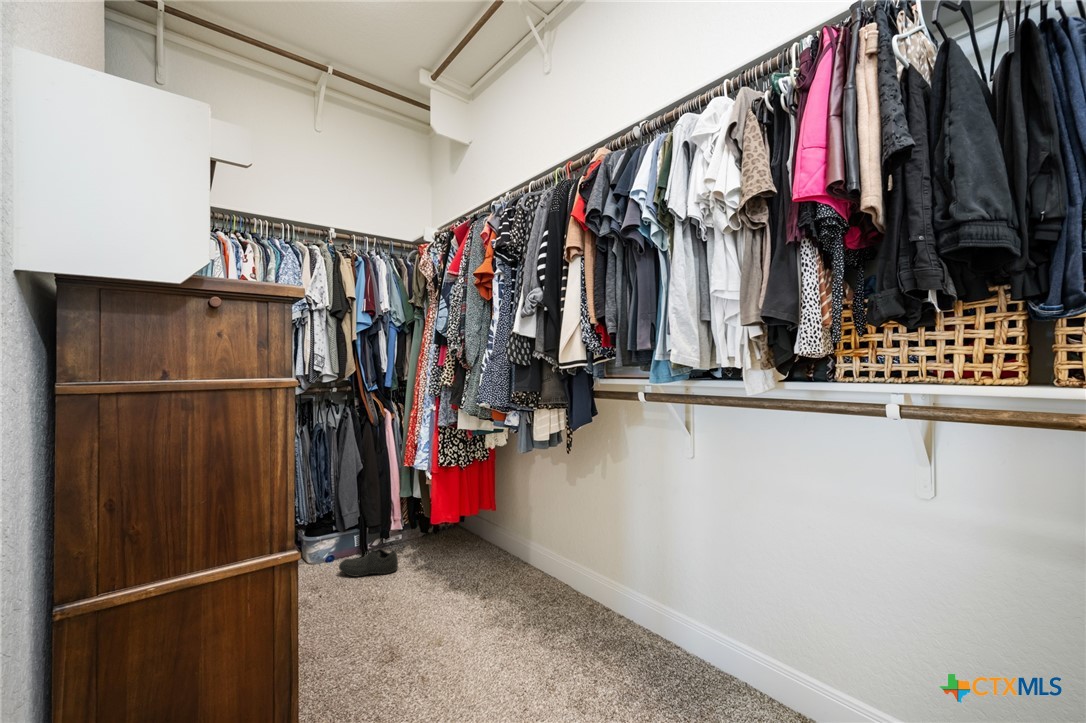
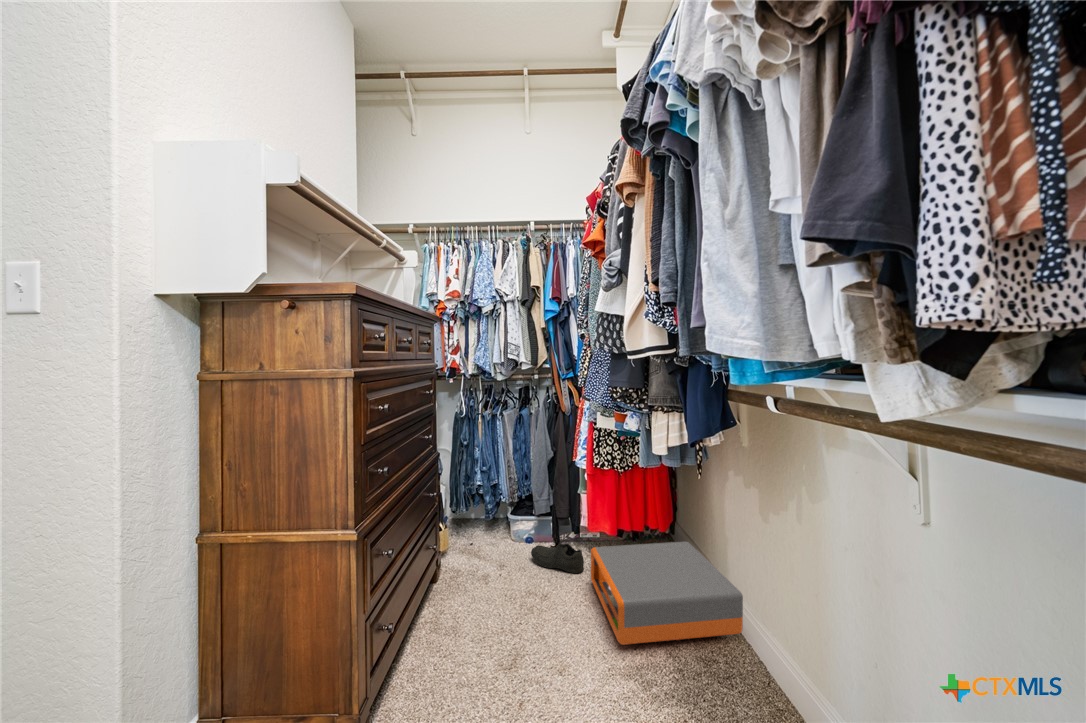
storage box: none [409,521,535,605] -> present [591,542,743,645]

